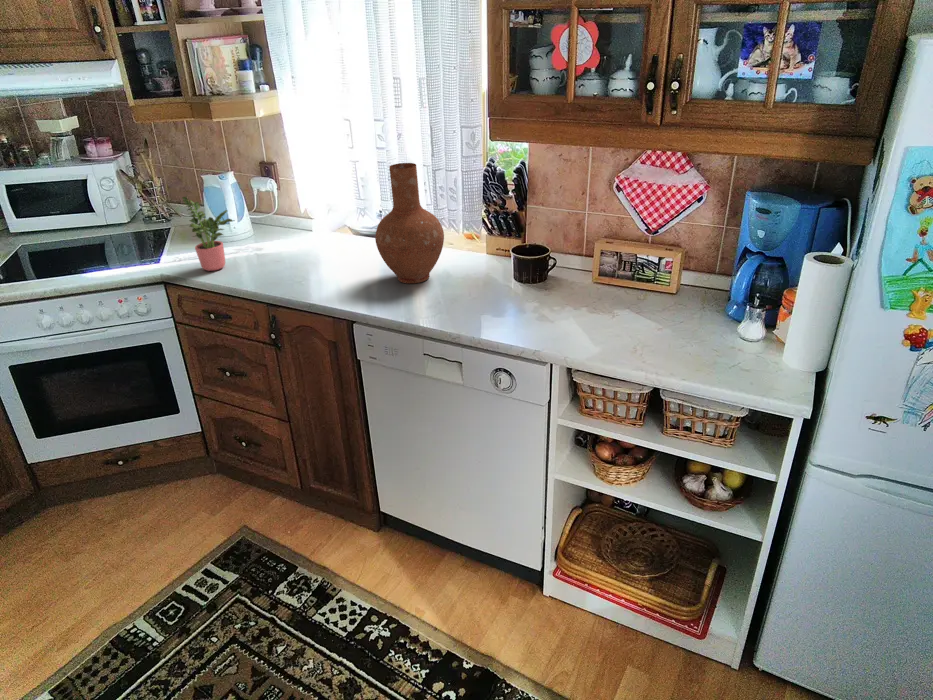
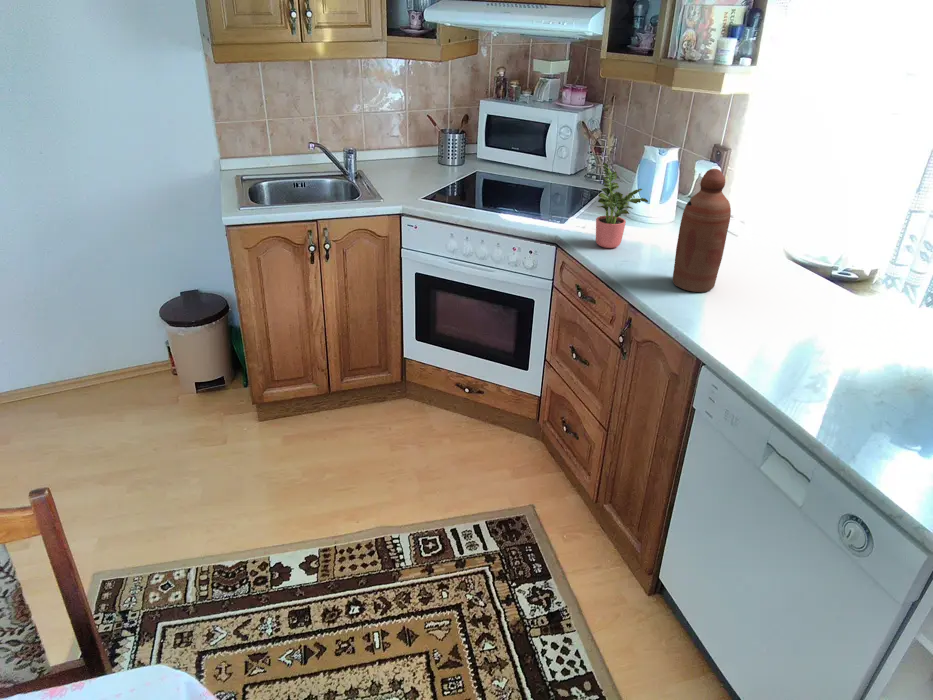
vase: present [375,163,444,283] -> none [781,188,885,348]
bottle: none [277,176,324,279] -> present [673,169,731,292]

